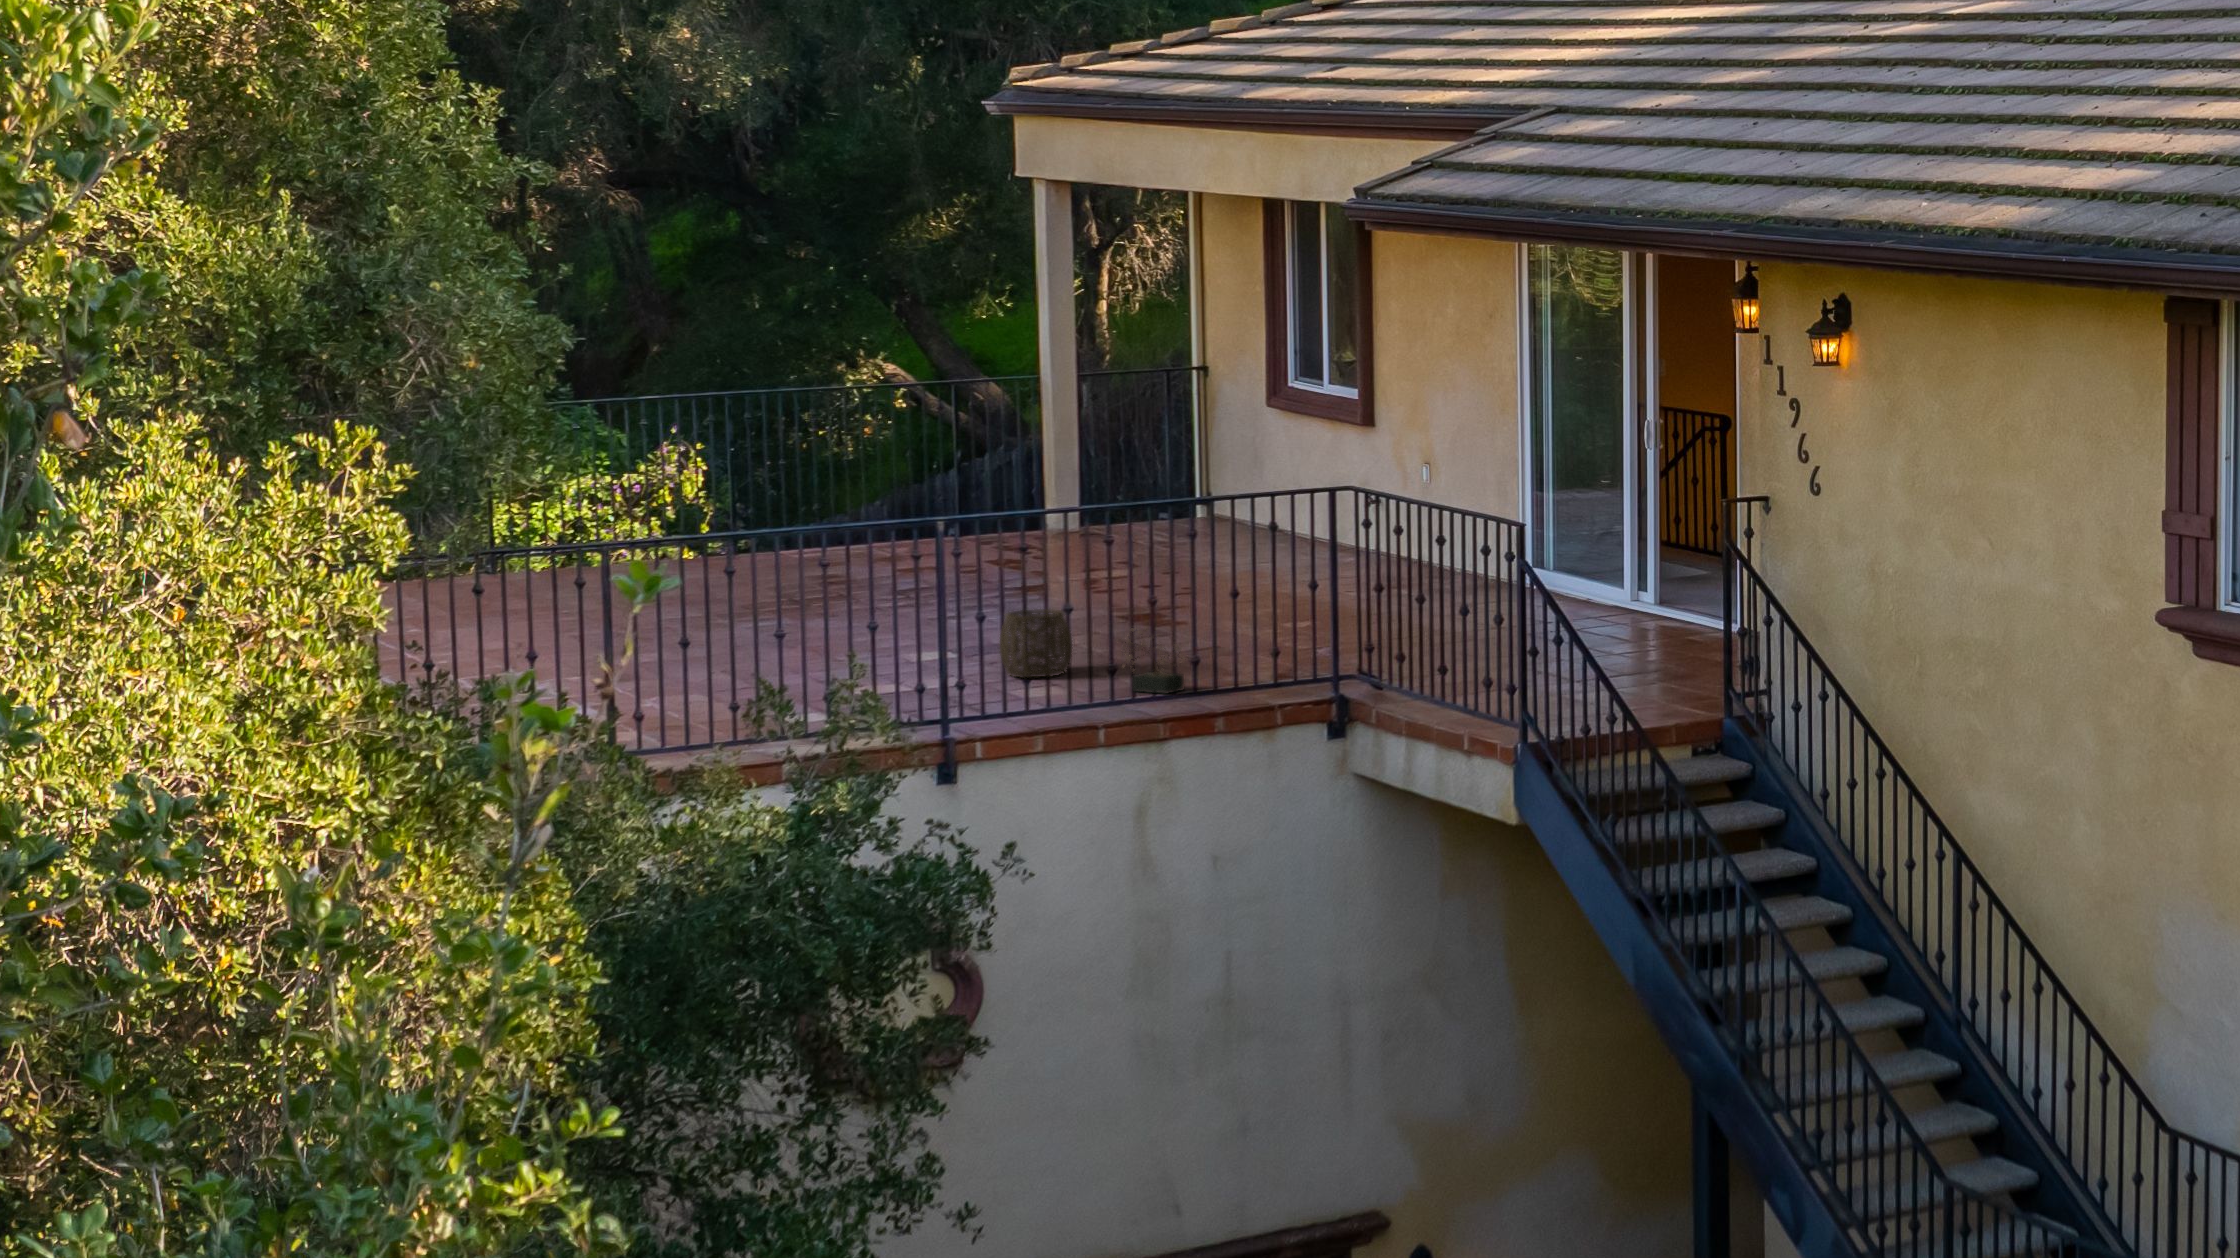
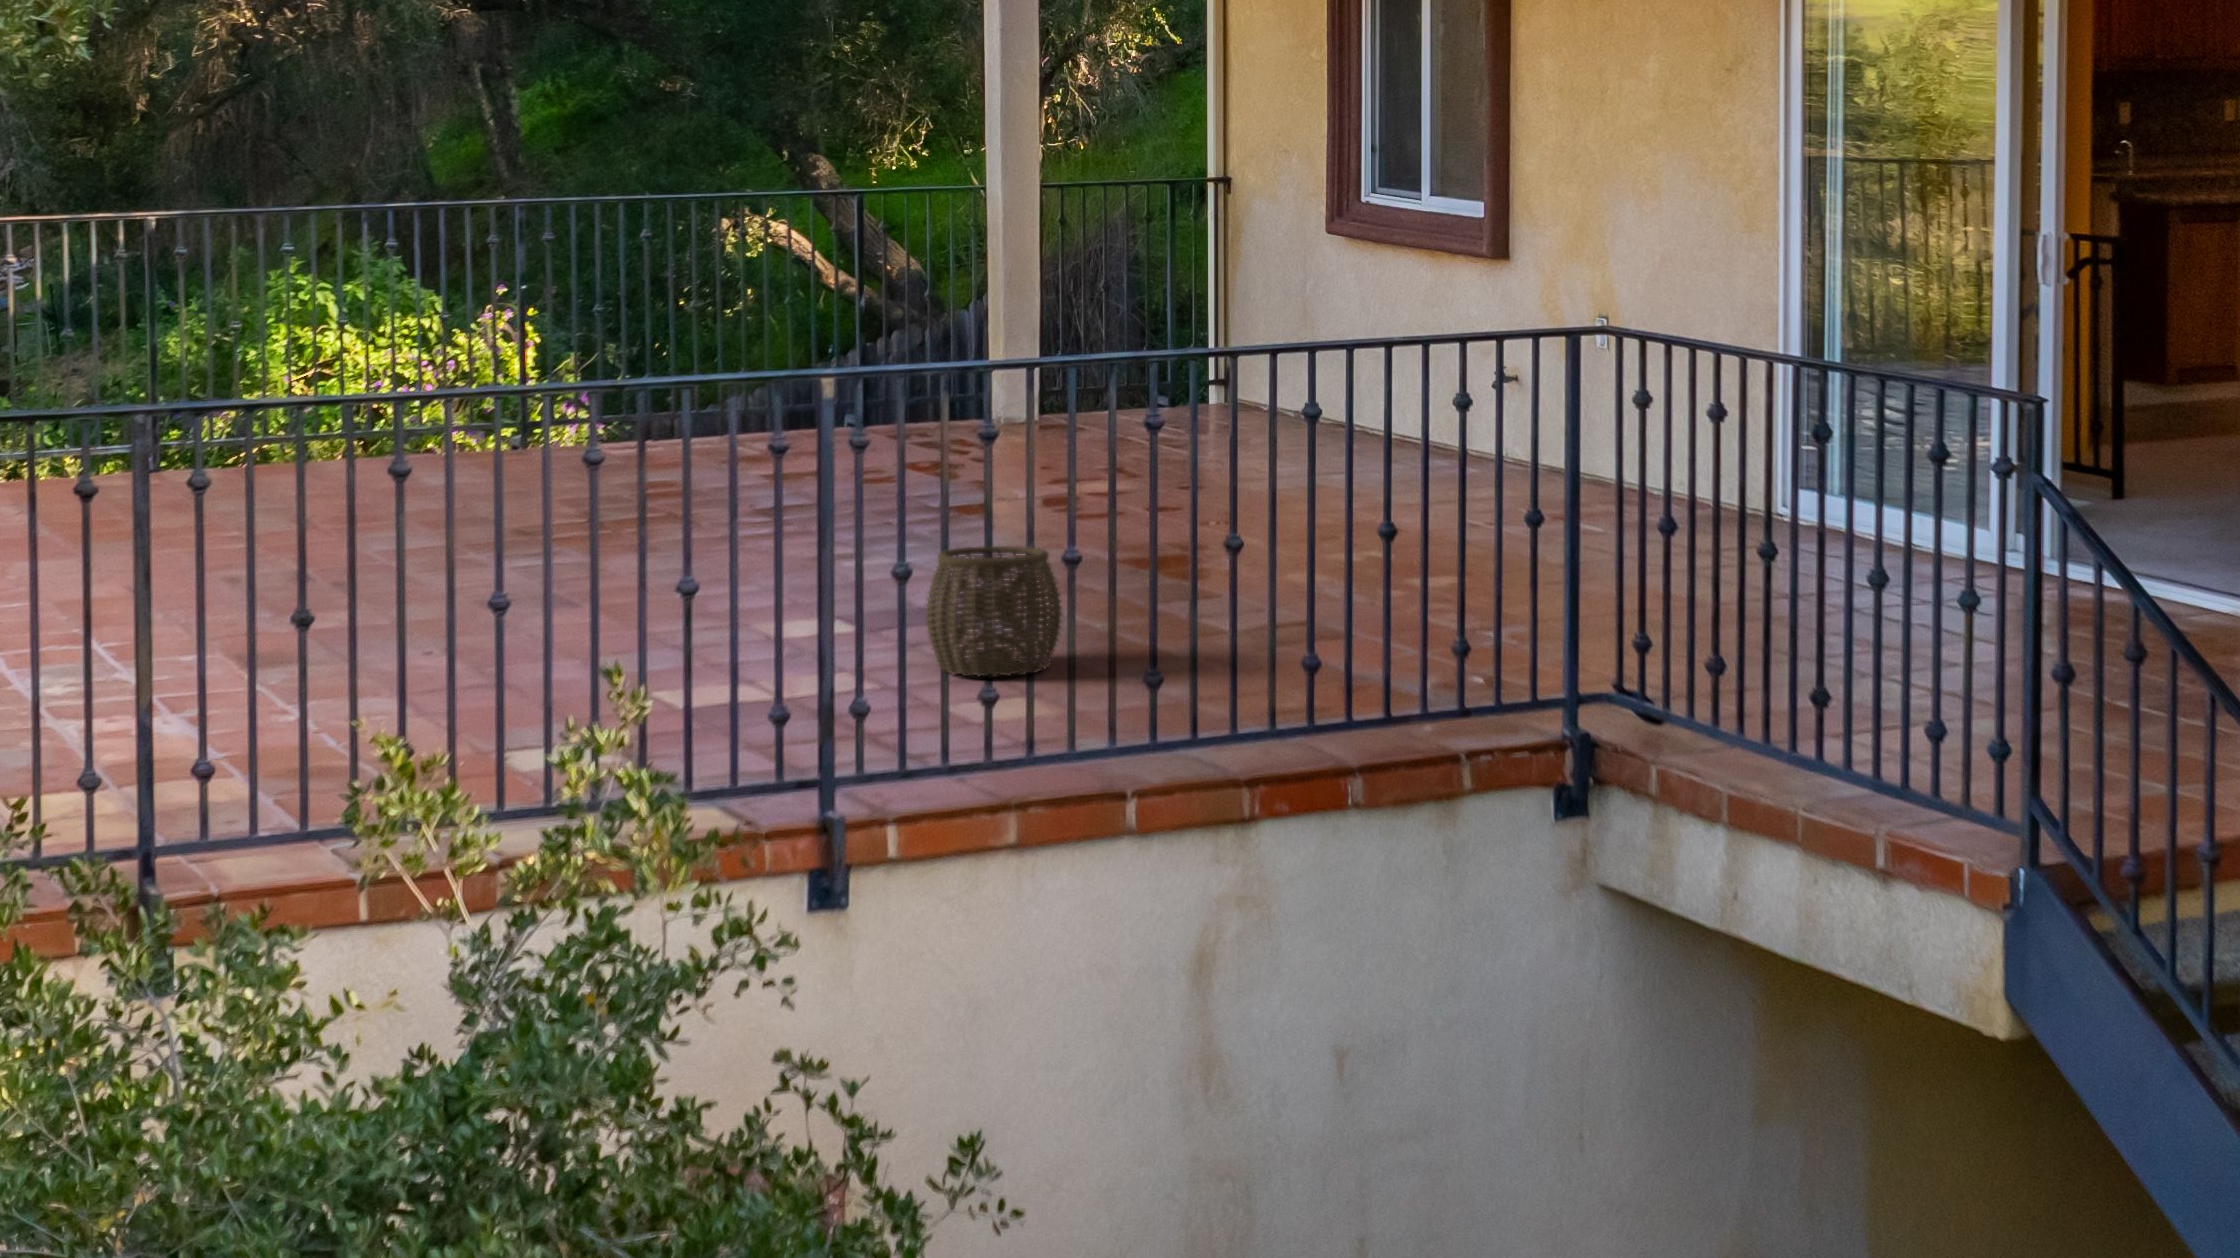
decorative plant: present [1124,628,1189,694] -> none [1154,585,1303,721]

